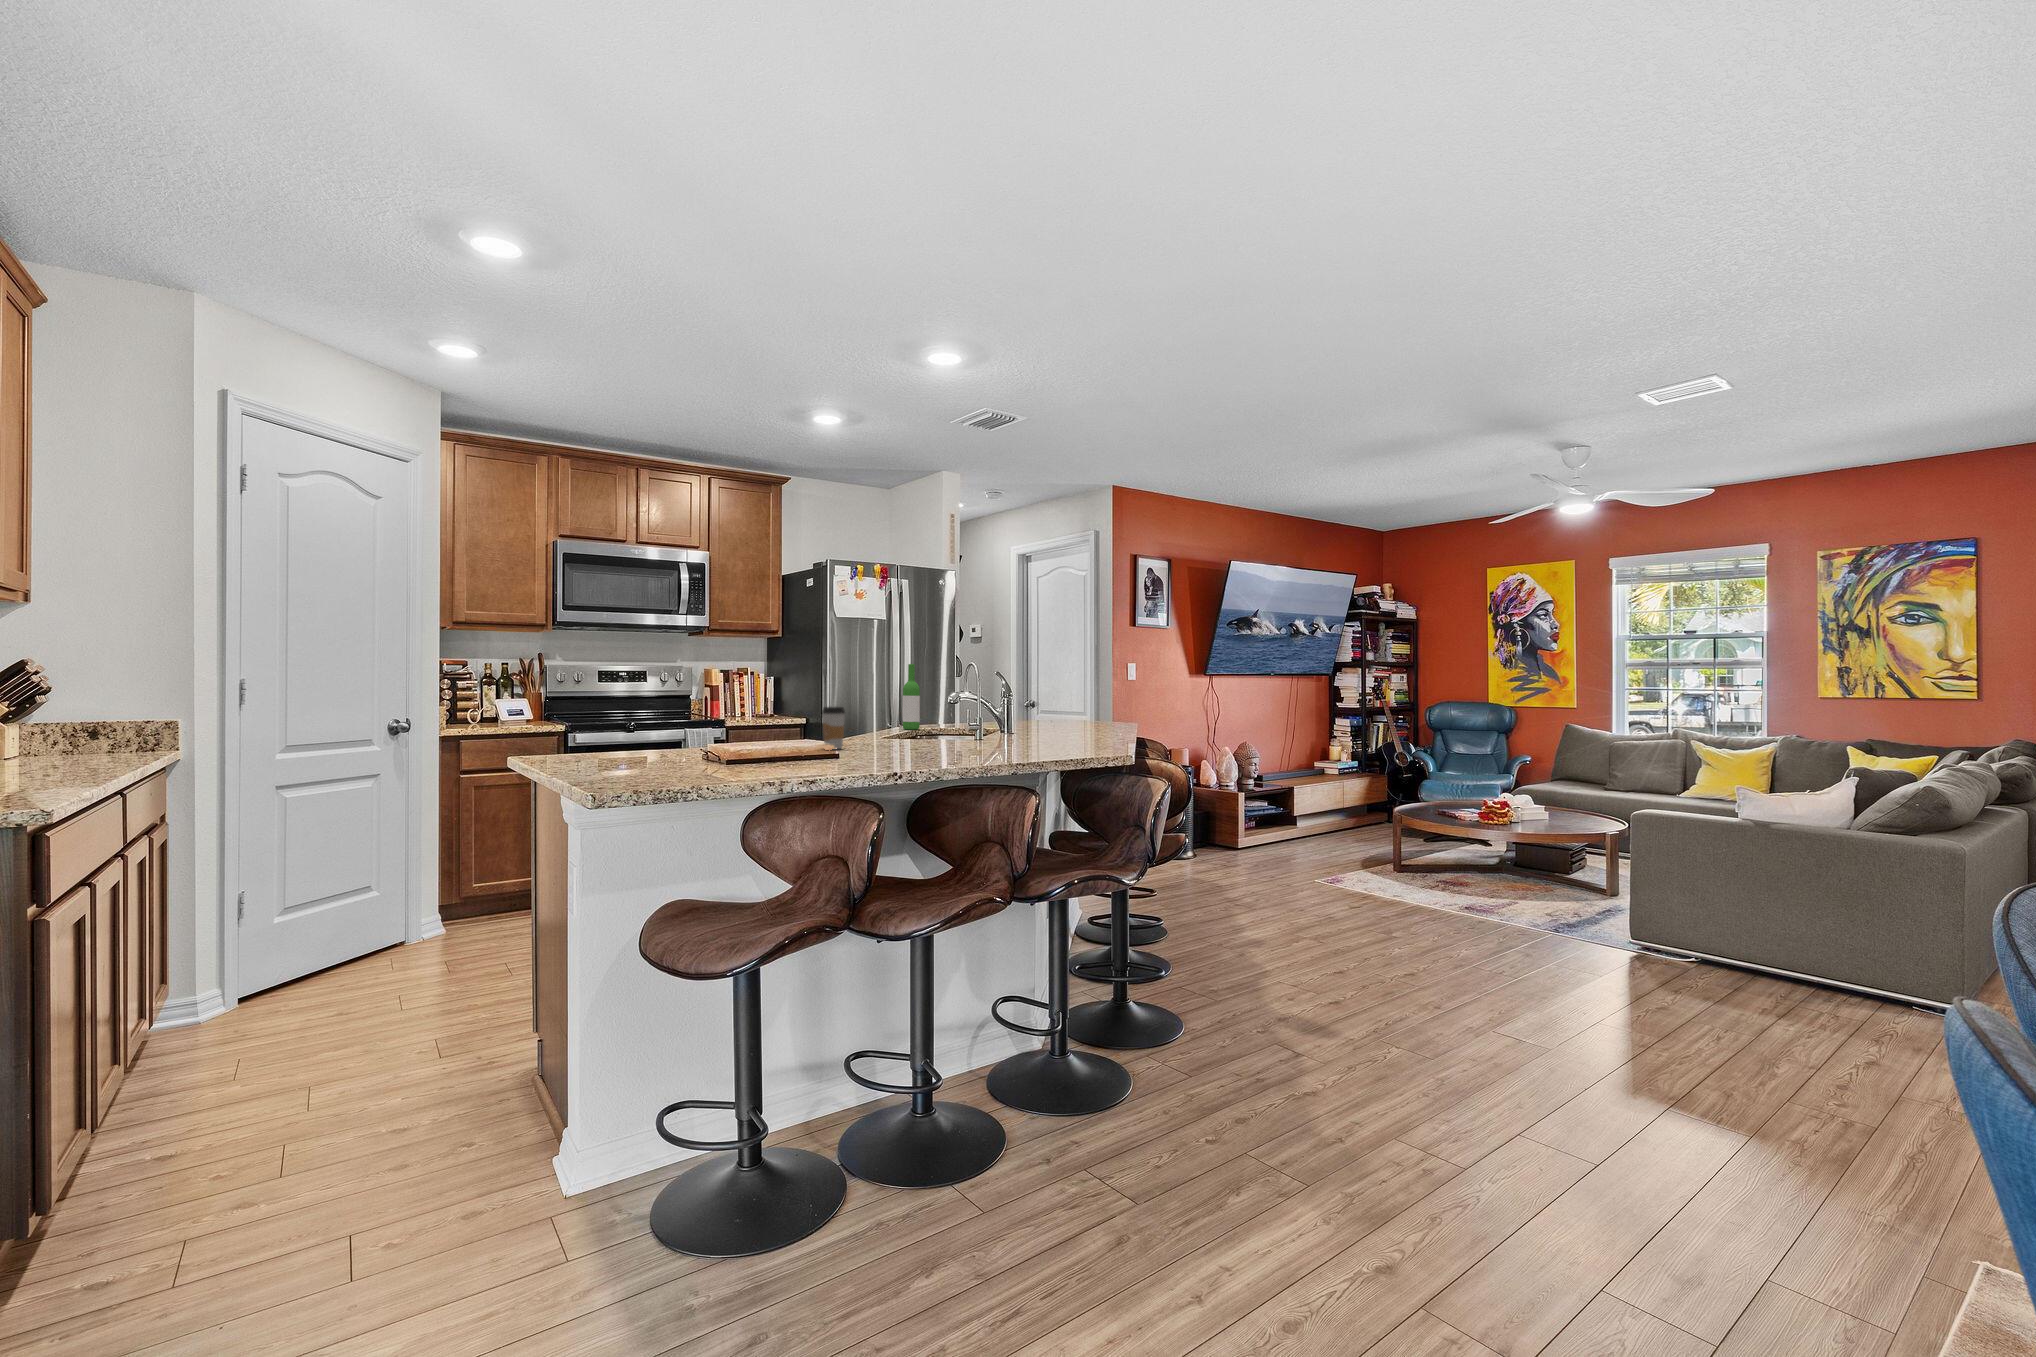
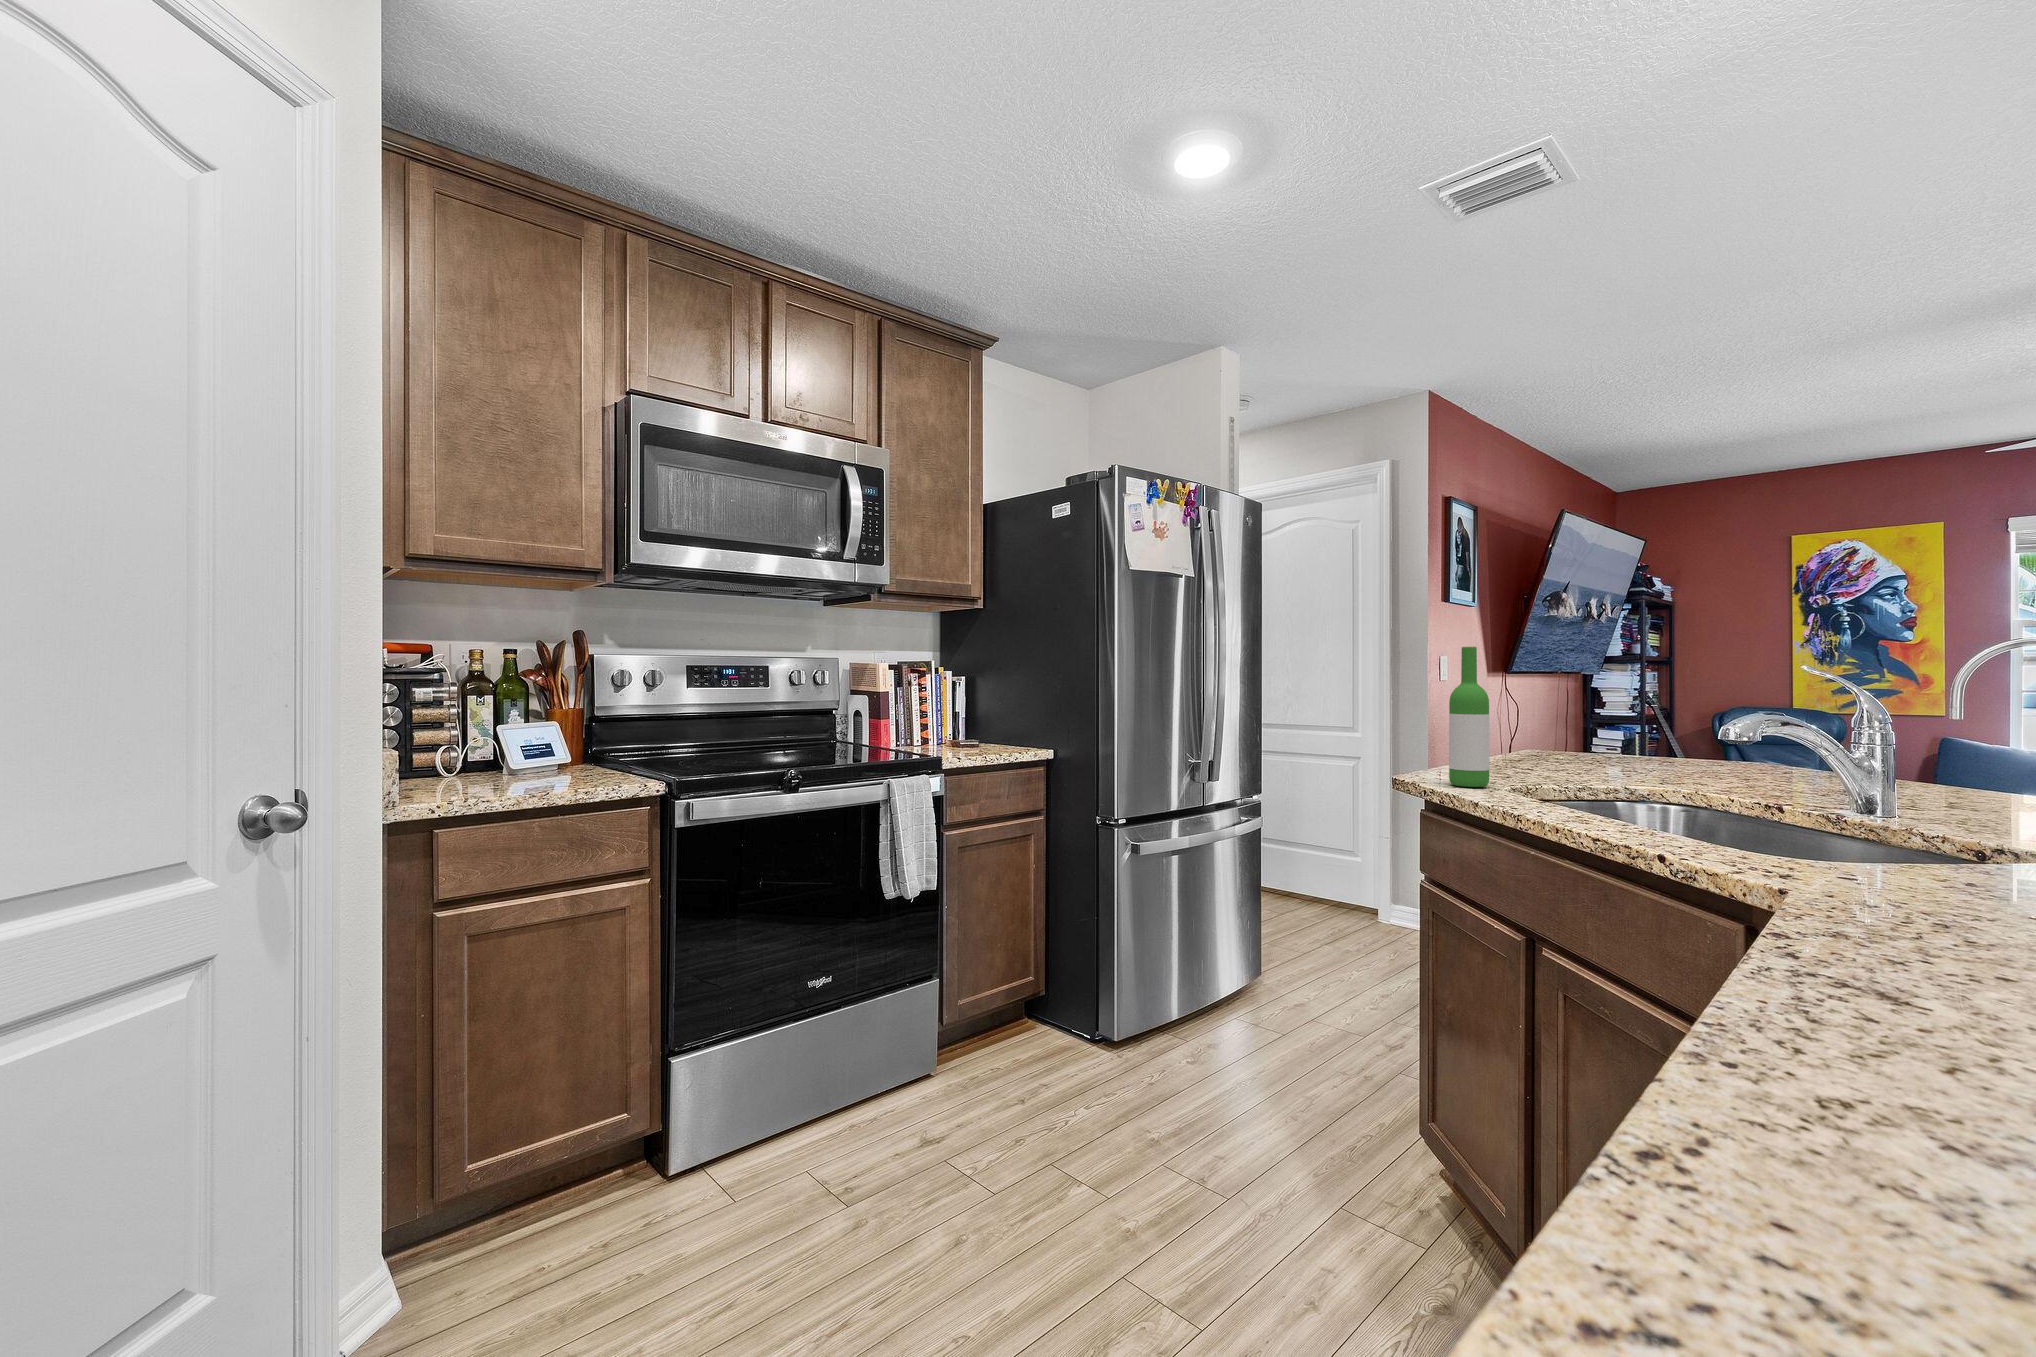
coffee cup: present [822,707,845,749] -> none [1833,766,1940,916]

